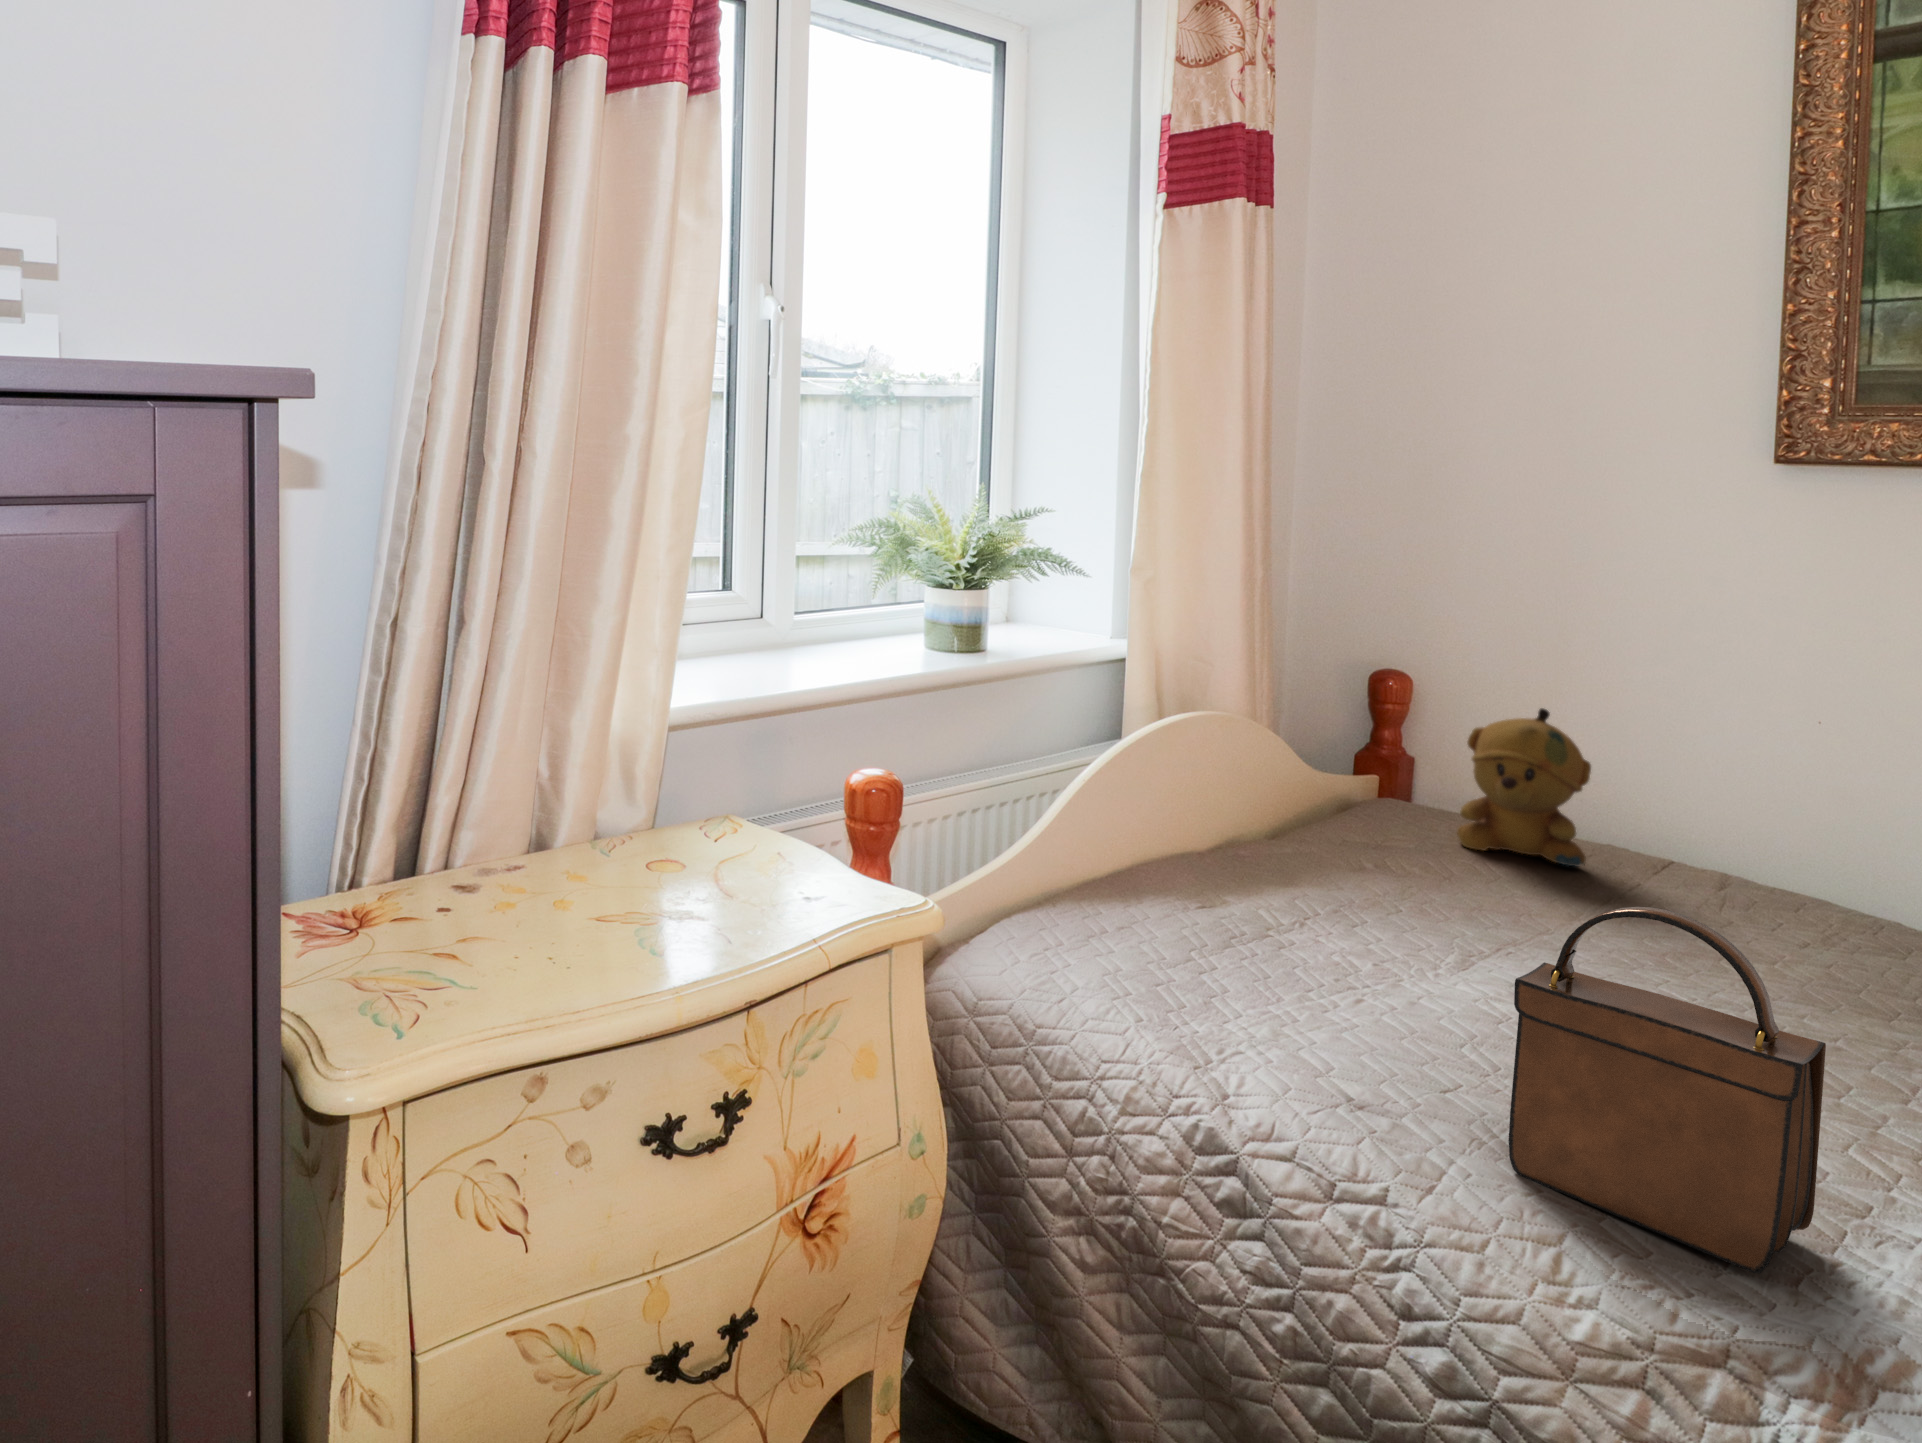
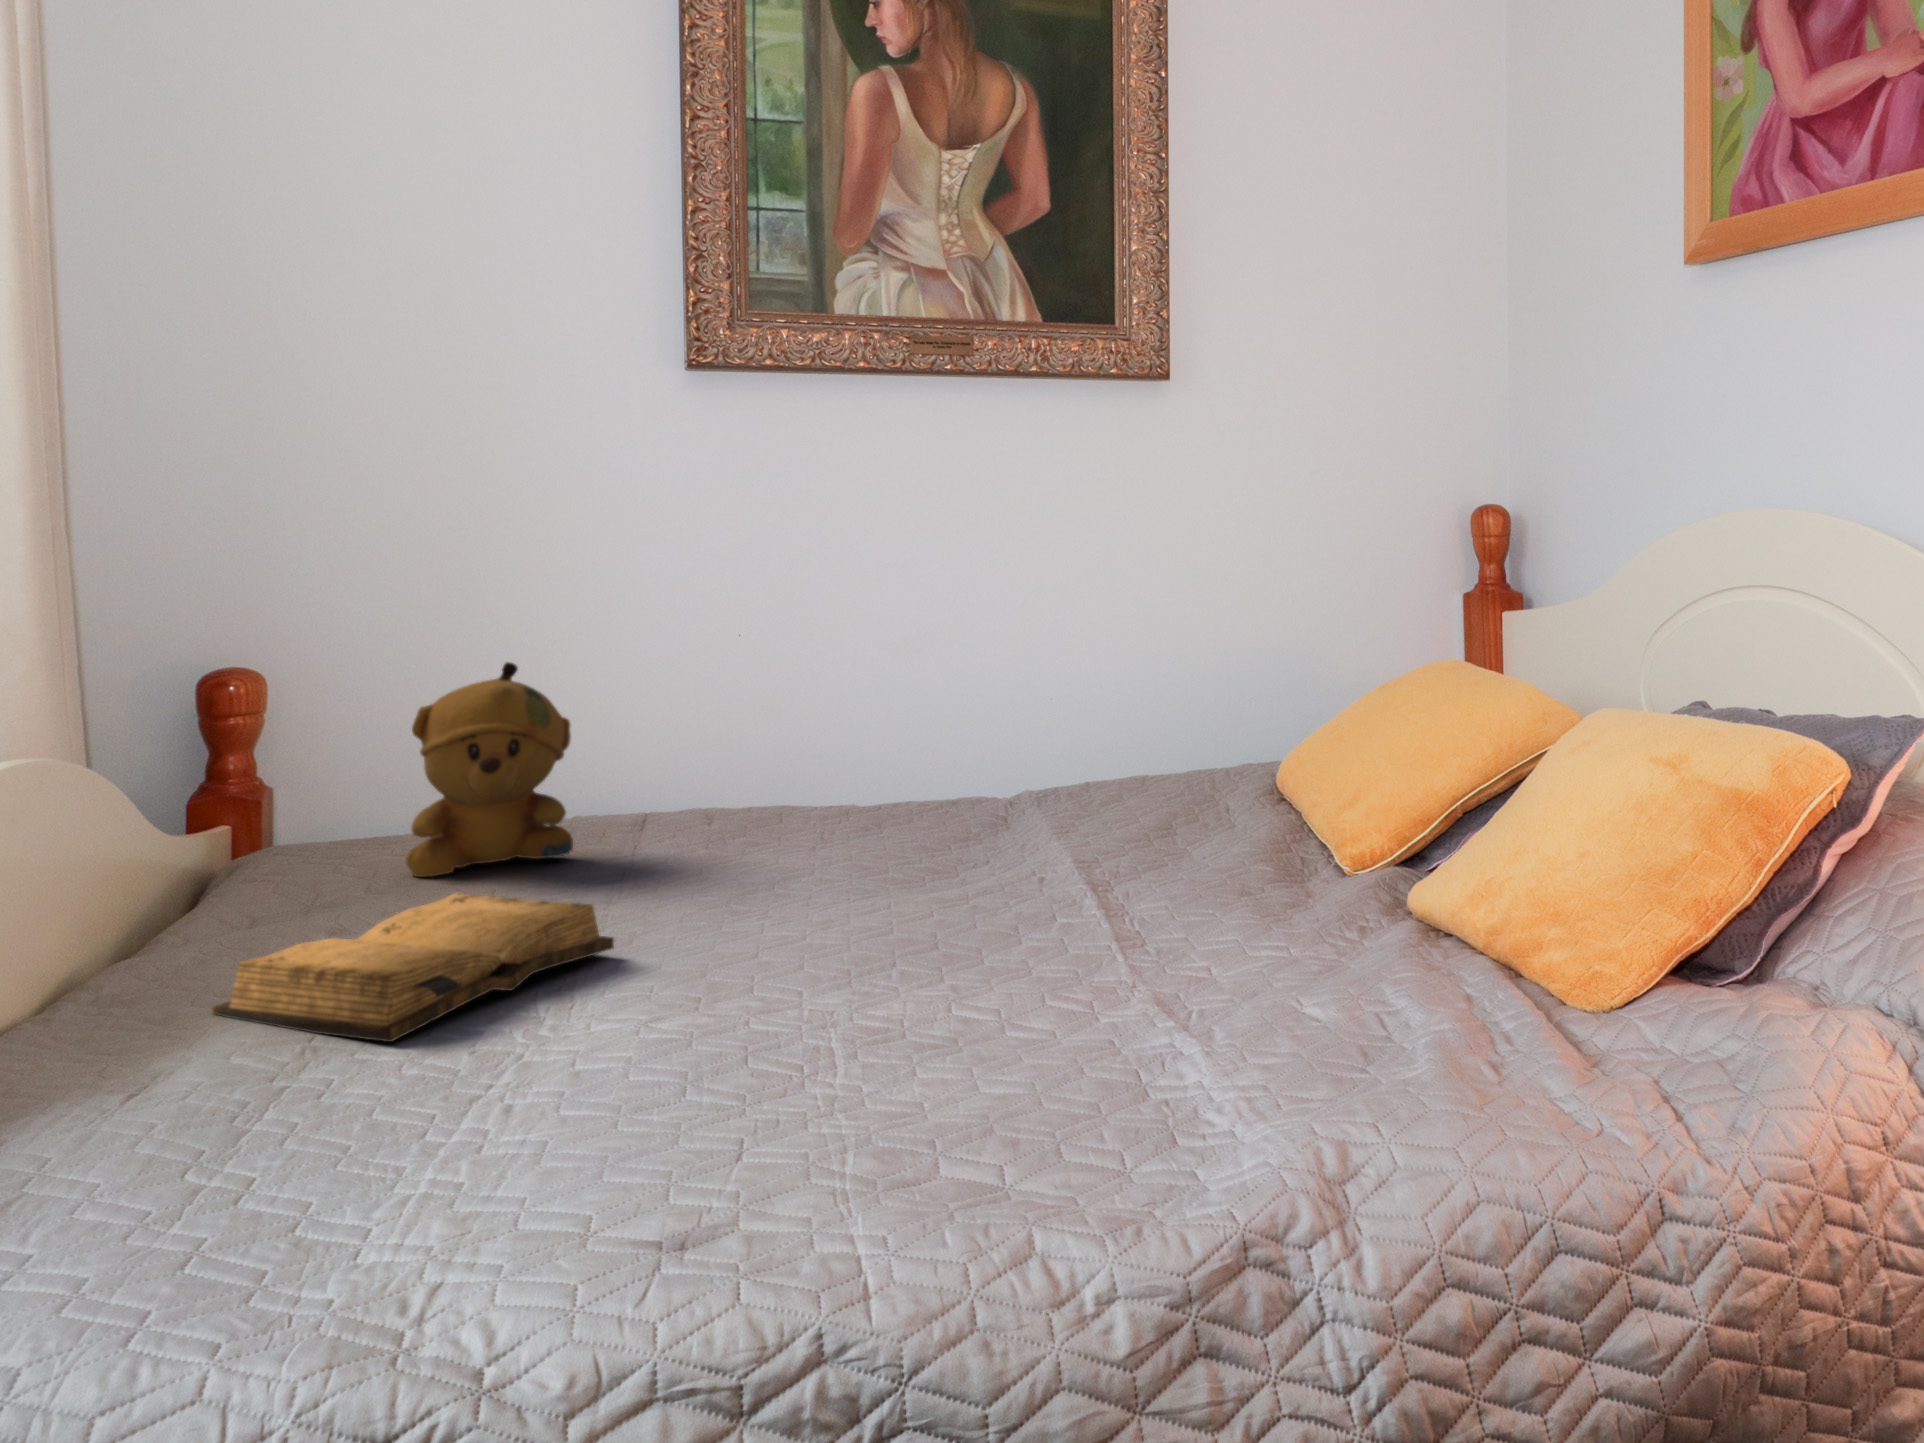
diary: none [1276,862,1521,944] -> present [212,893,614,1042]
handbag: present [1509,907,1826,1273] -> none [879,752,1198,1196]

